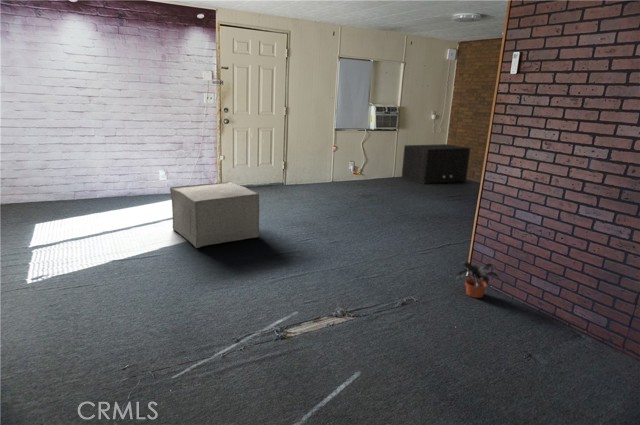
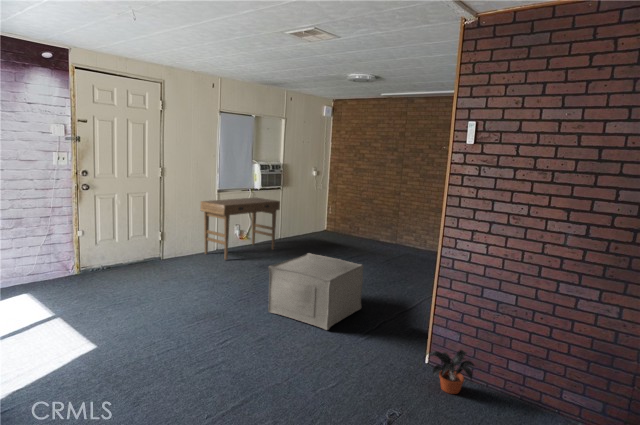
desk: none [317,137,390,190] -> present [201,198,280,260]
storage cabinet: present [402,144,470,184] -> none [287,201,351,243]
ottoman: present [170,181,260,248] -> present [268,253,364,330]

